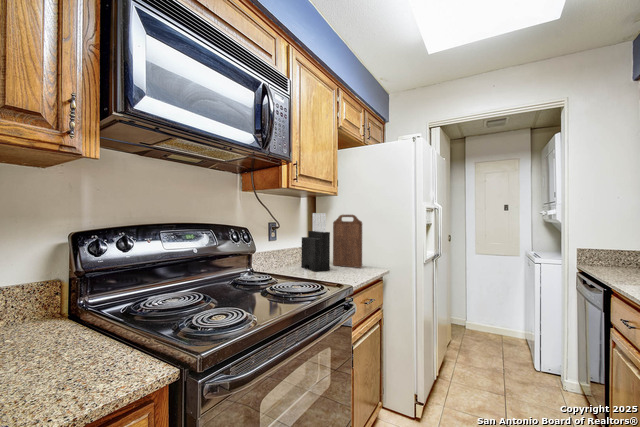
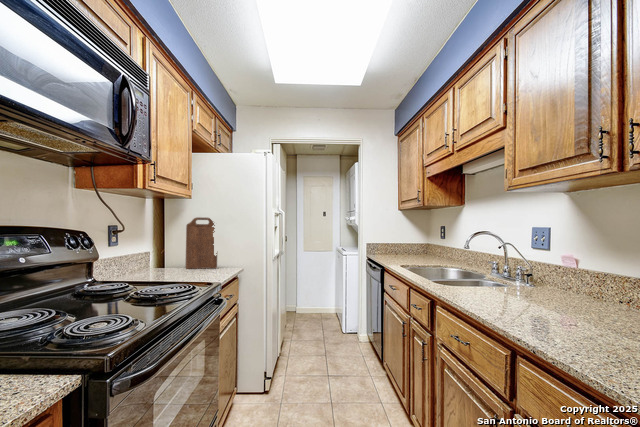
knife block: present [301,213,330,271] -> none [151,216,187,276]

